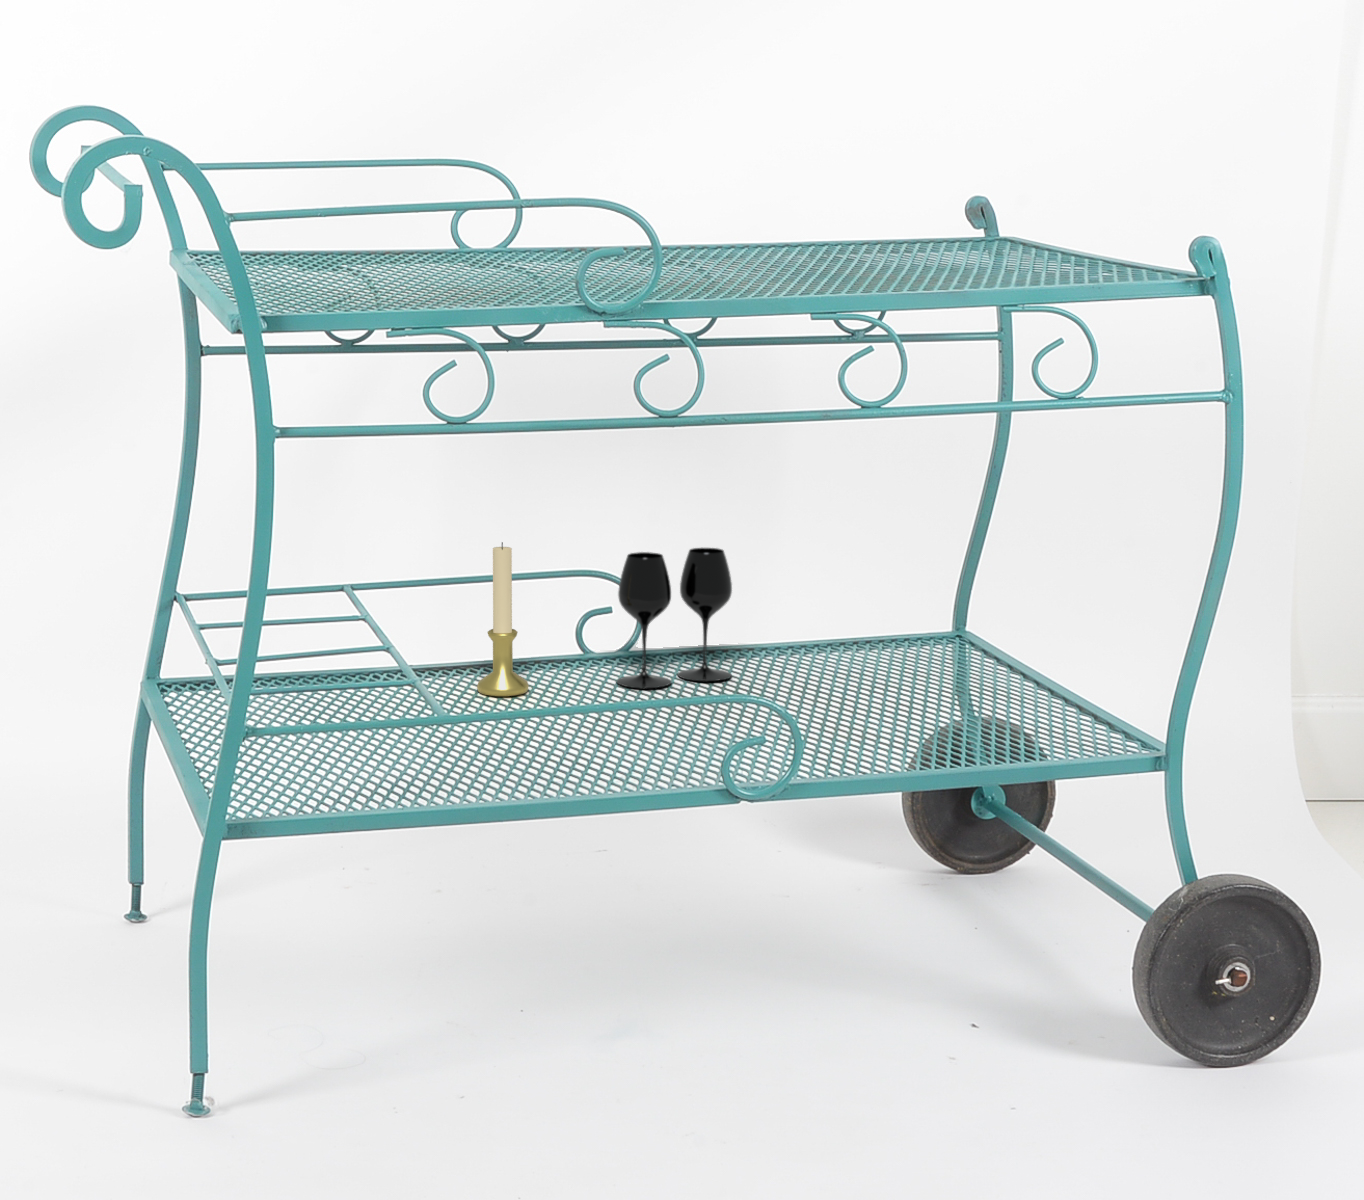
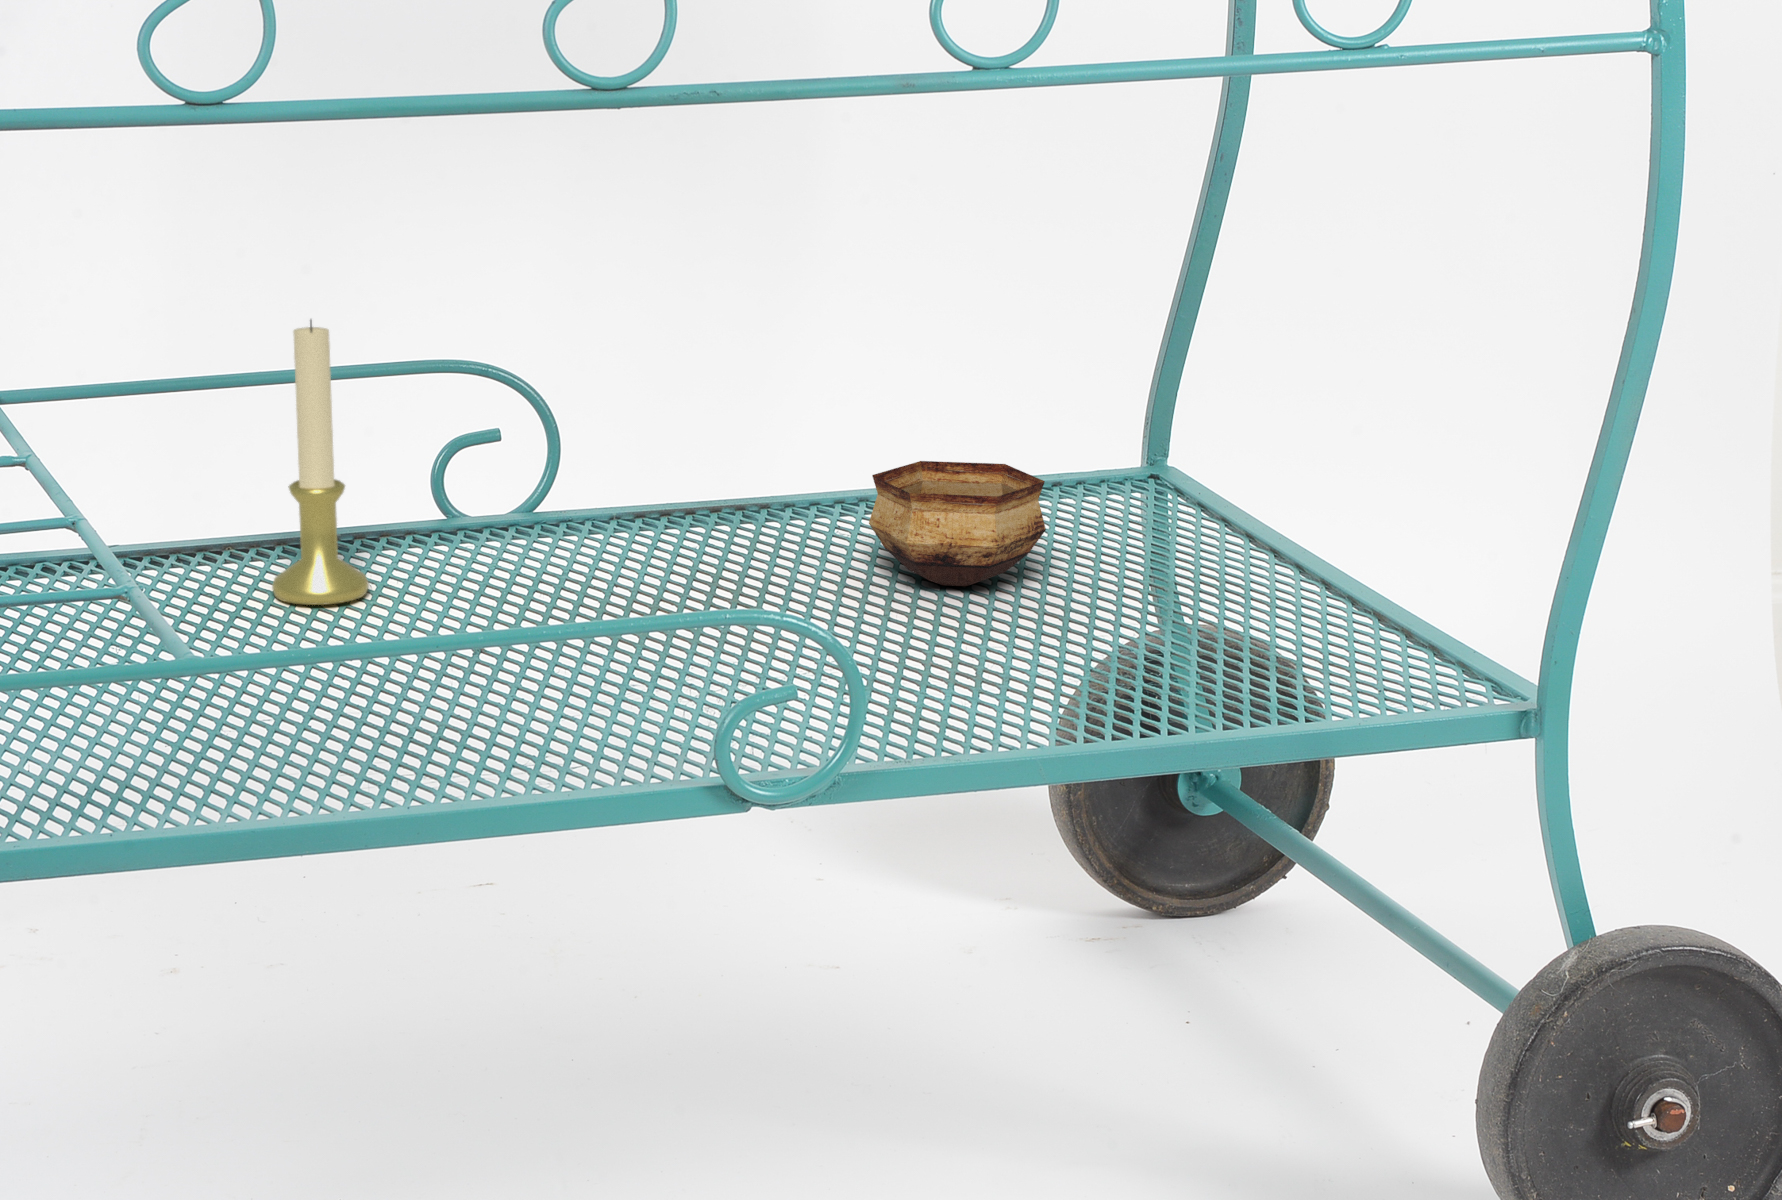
wine glass: present [616,548,732,688] -> none [534,327,746,586]
bowl: none [800,622,898,691] -> present [869,461,1046,586]

